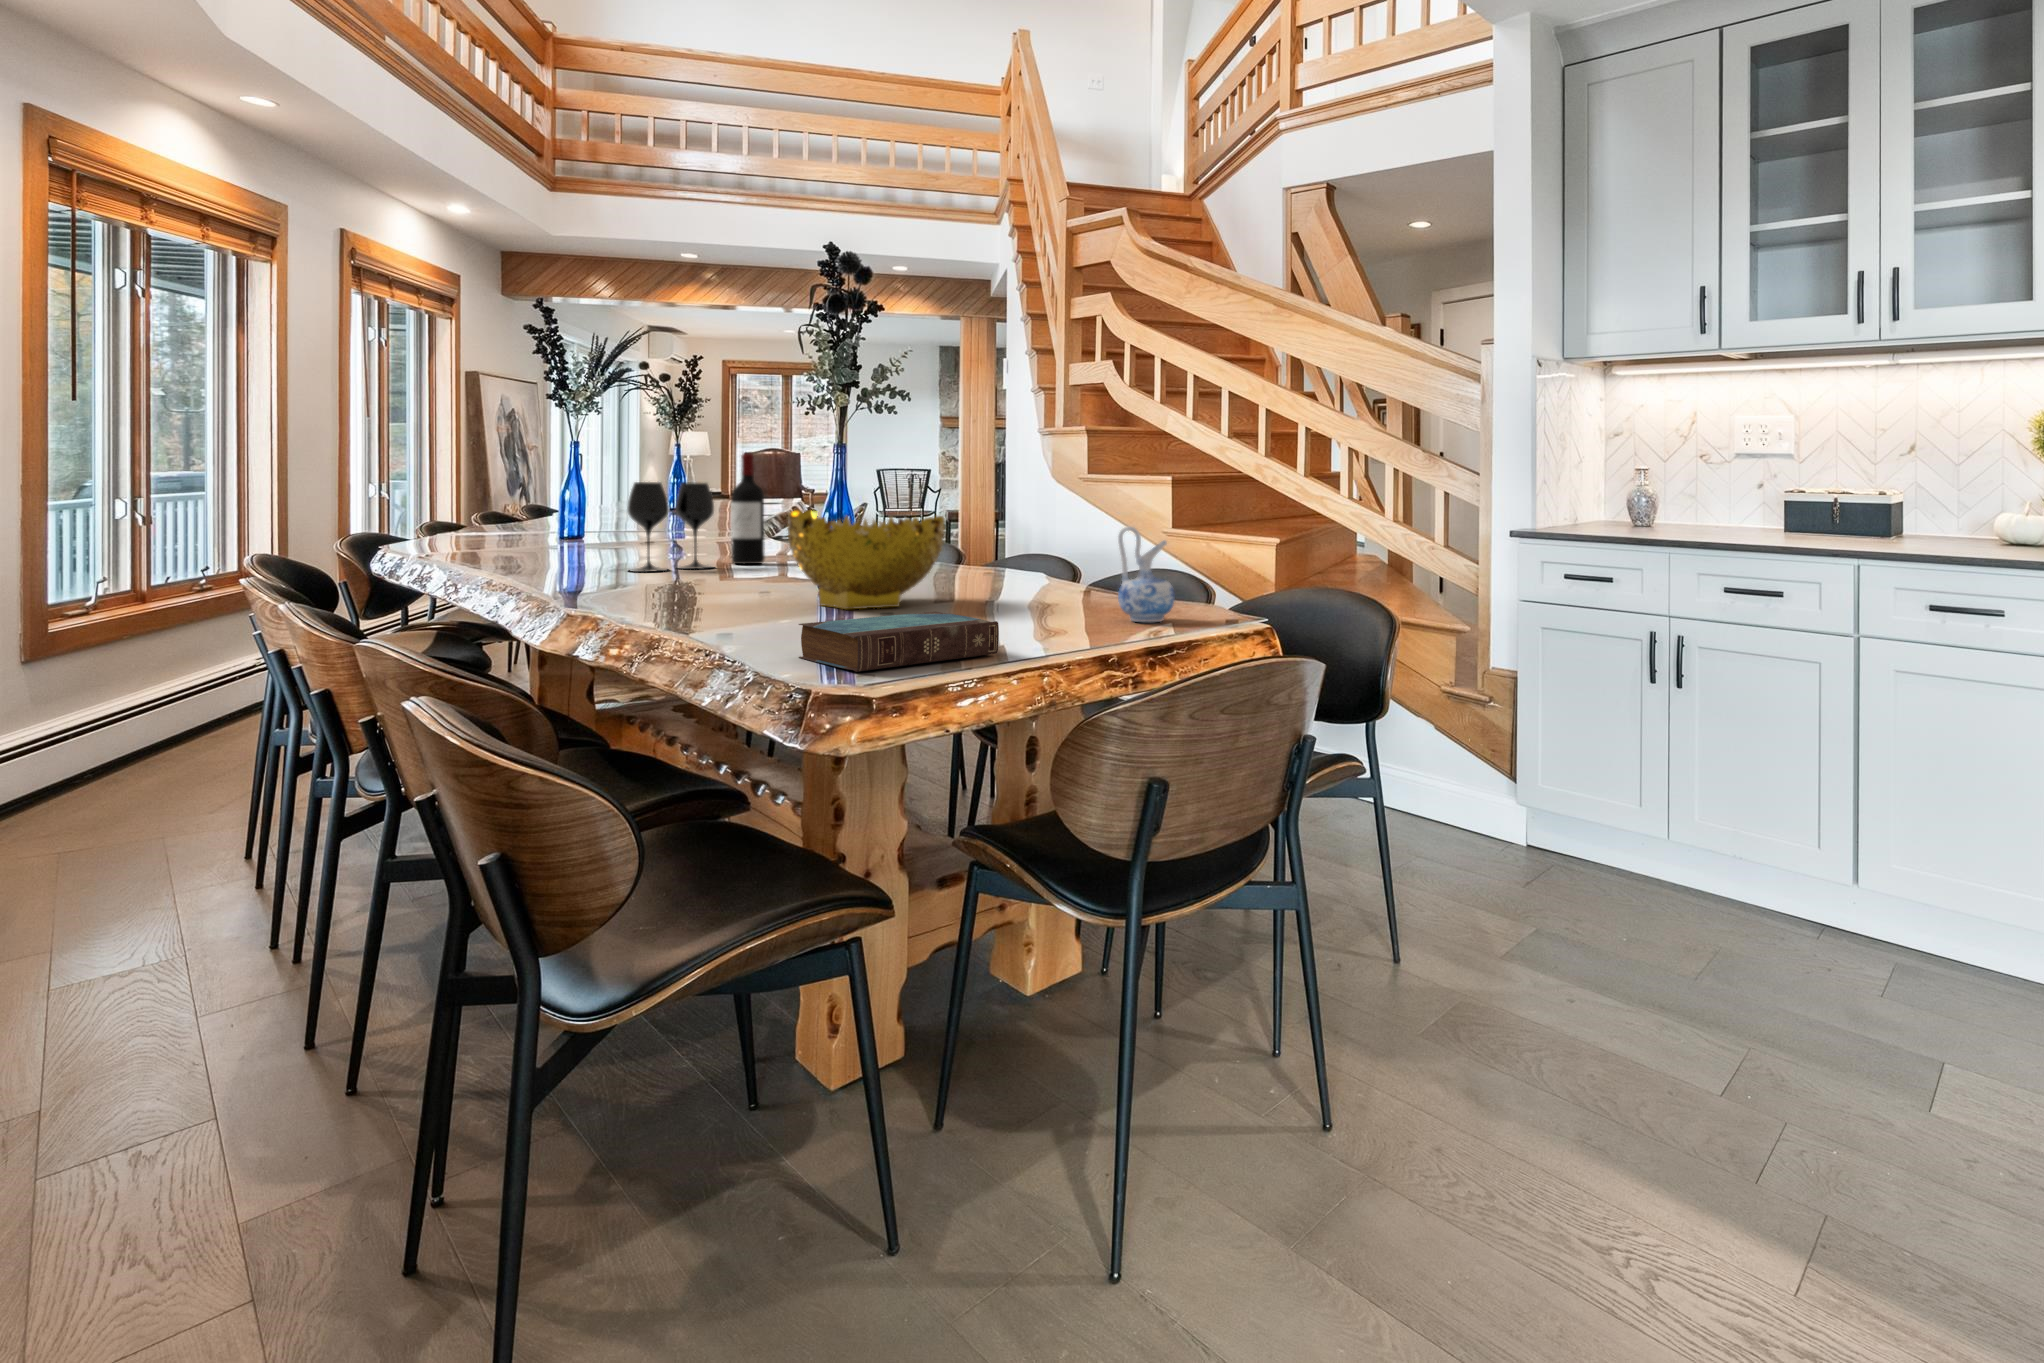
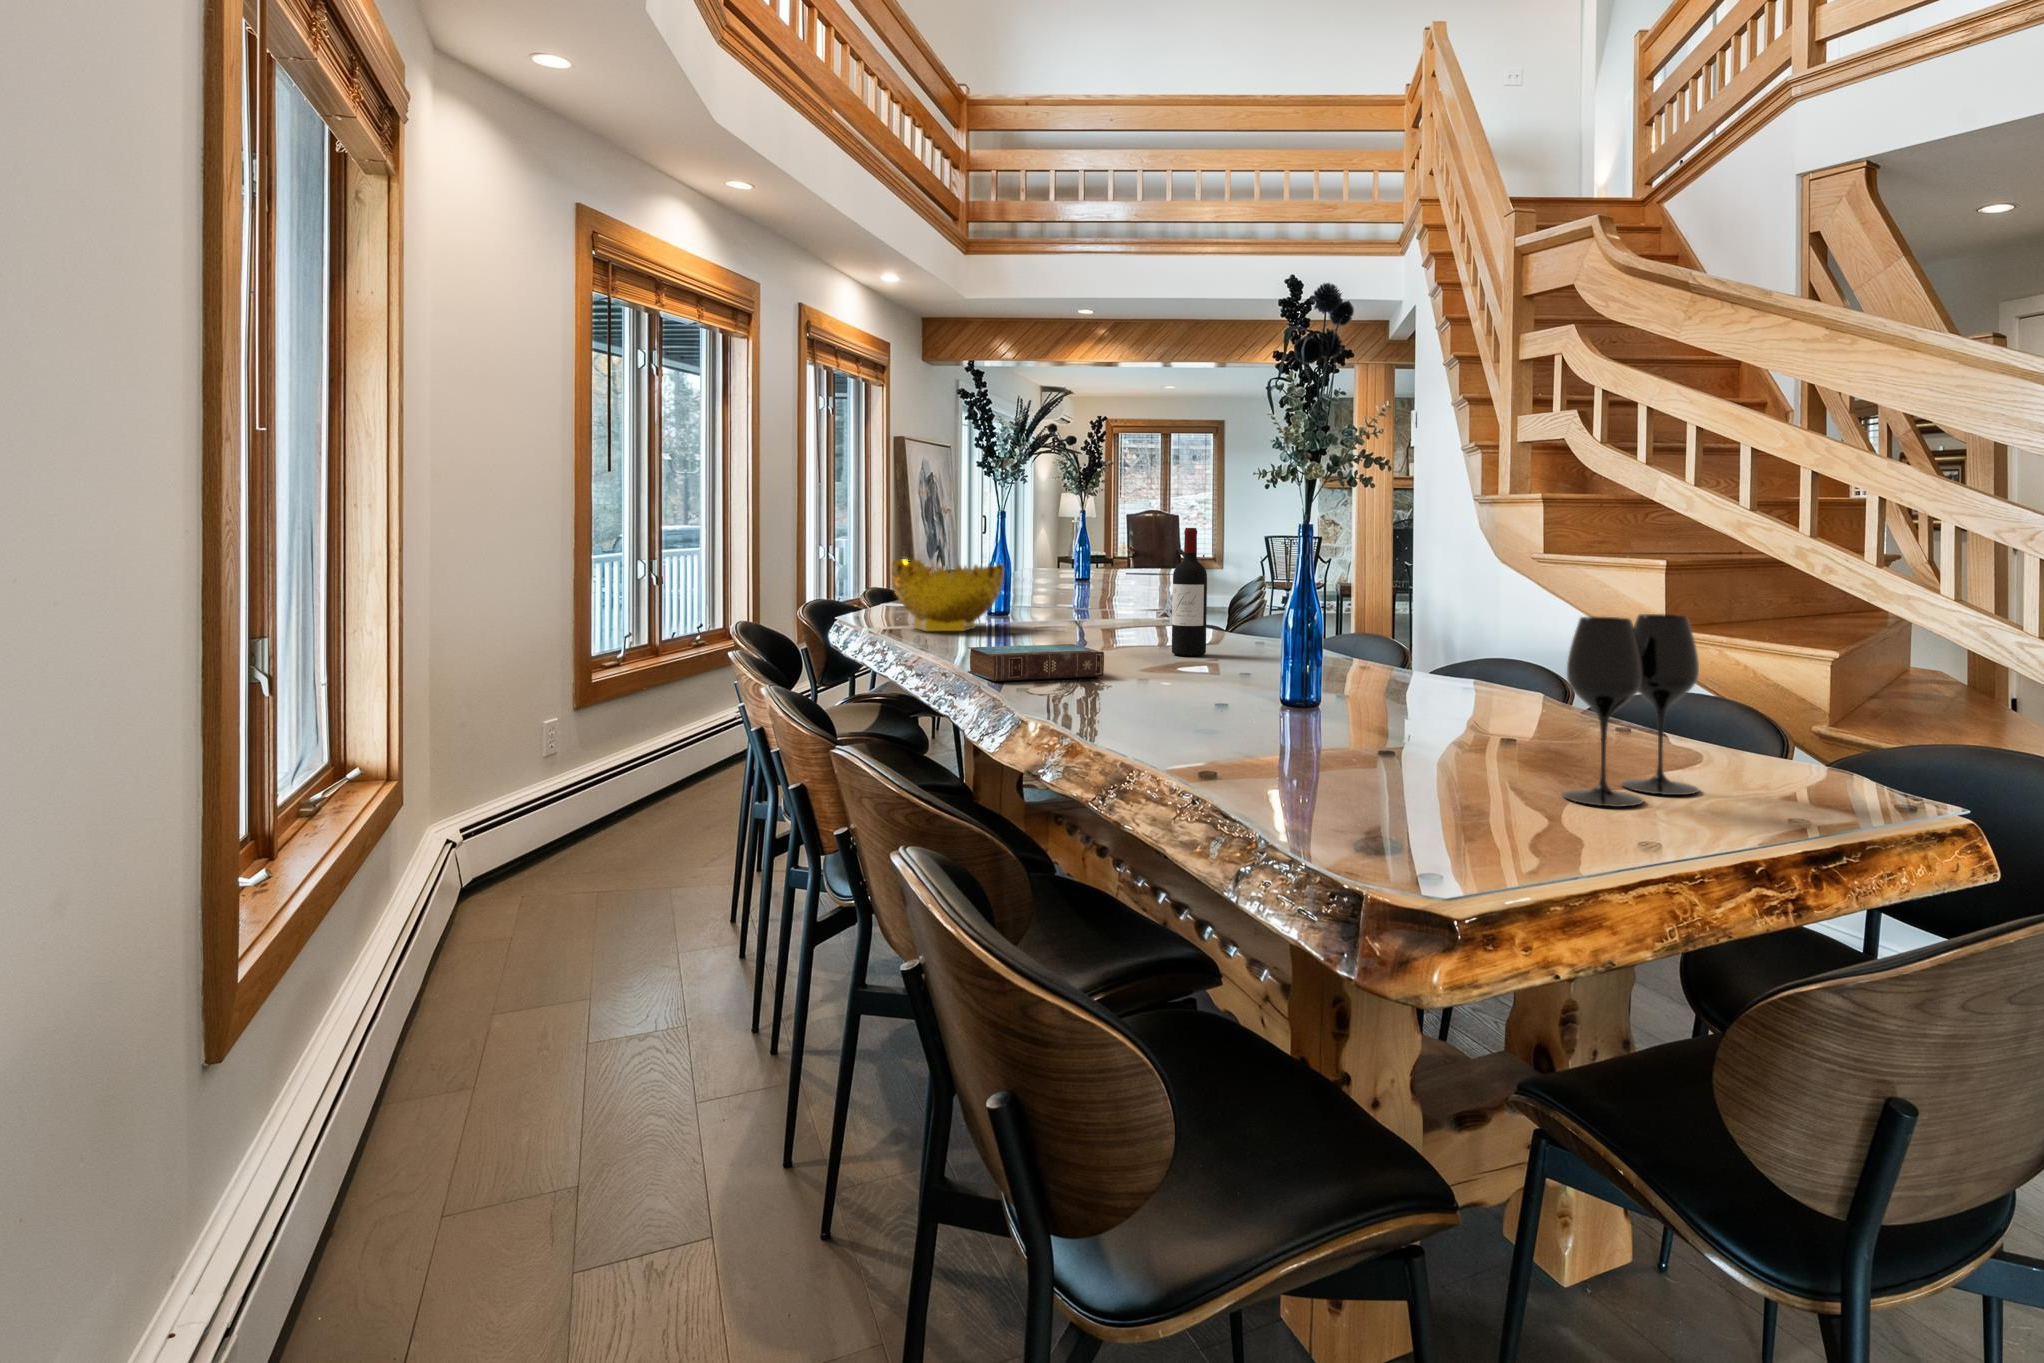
wine glass: present [628,482,714,572] -> present [1563,614,1699,807]
decorative bowl: present [787,510,945,609] -> present [892,559,1004,631]
ceramic pitcher: present [1118,526,1175,622] -> none [1714,642,1800,780]
book: present [799,612,999,672] -> present [968,644,1104,681]

